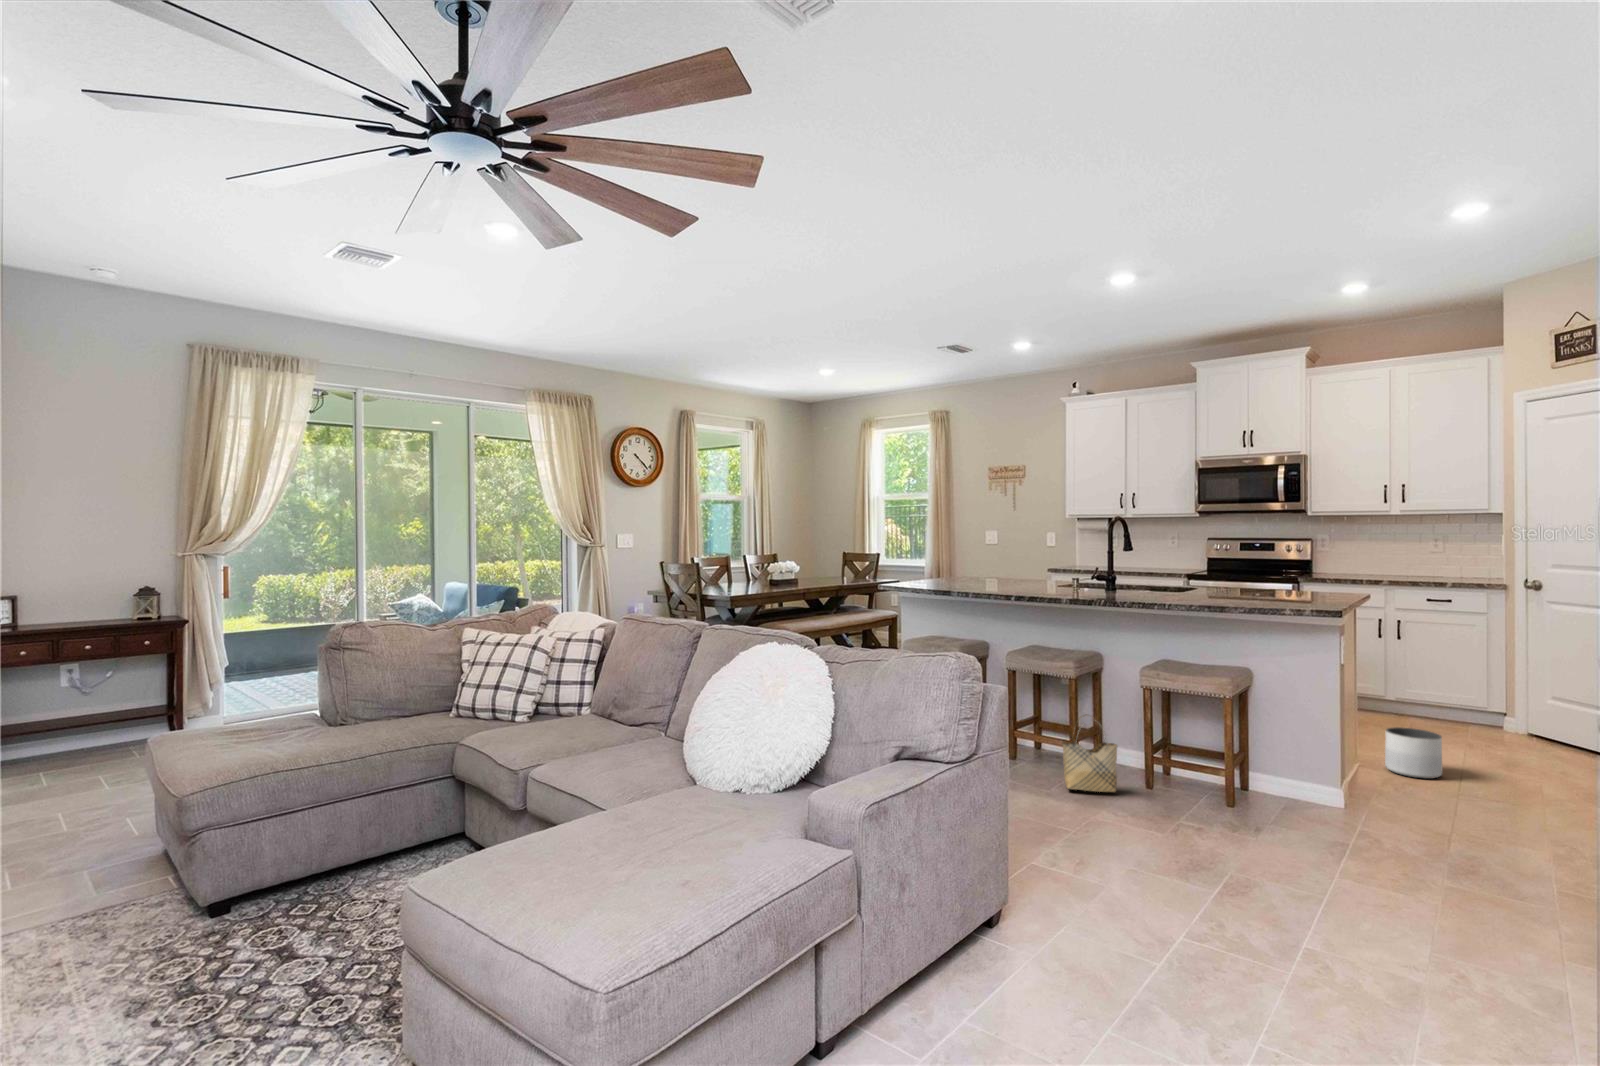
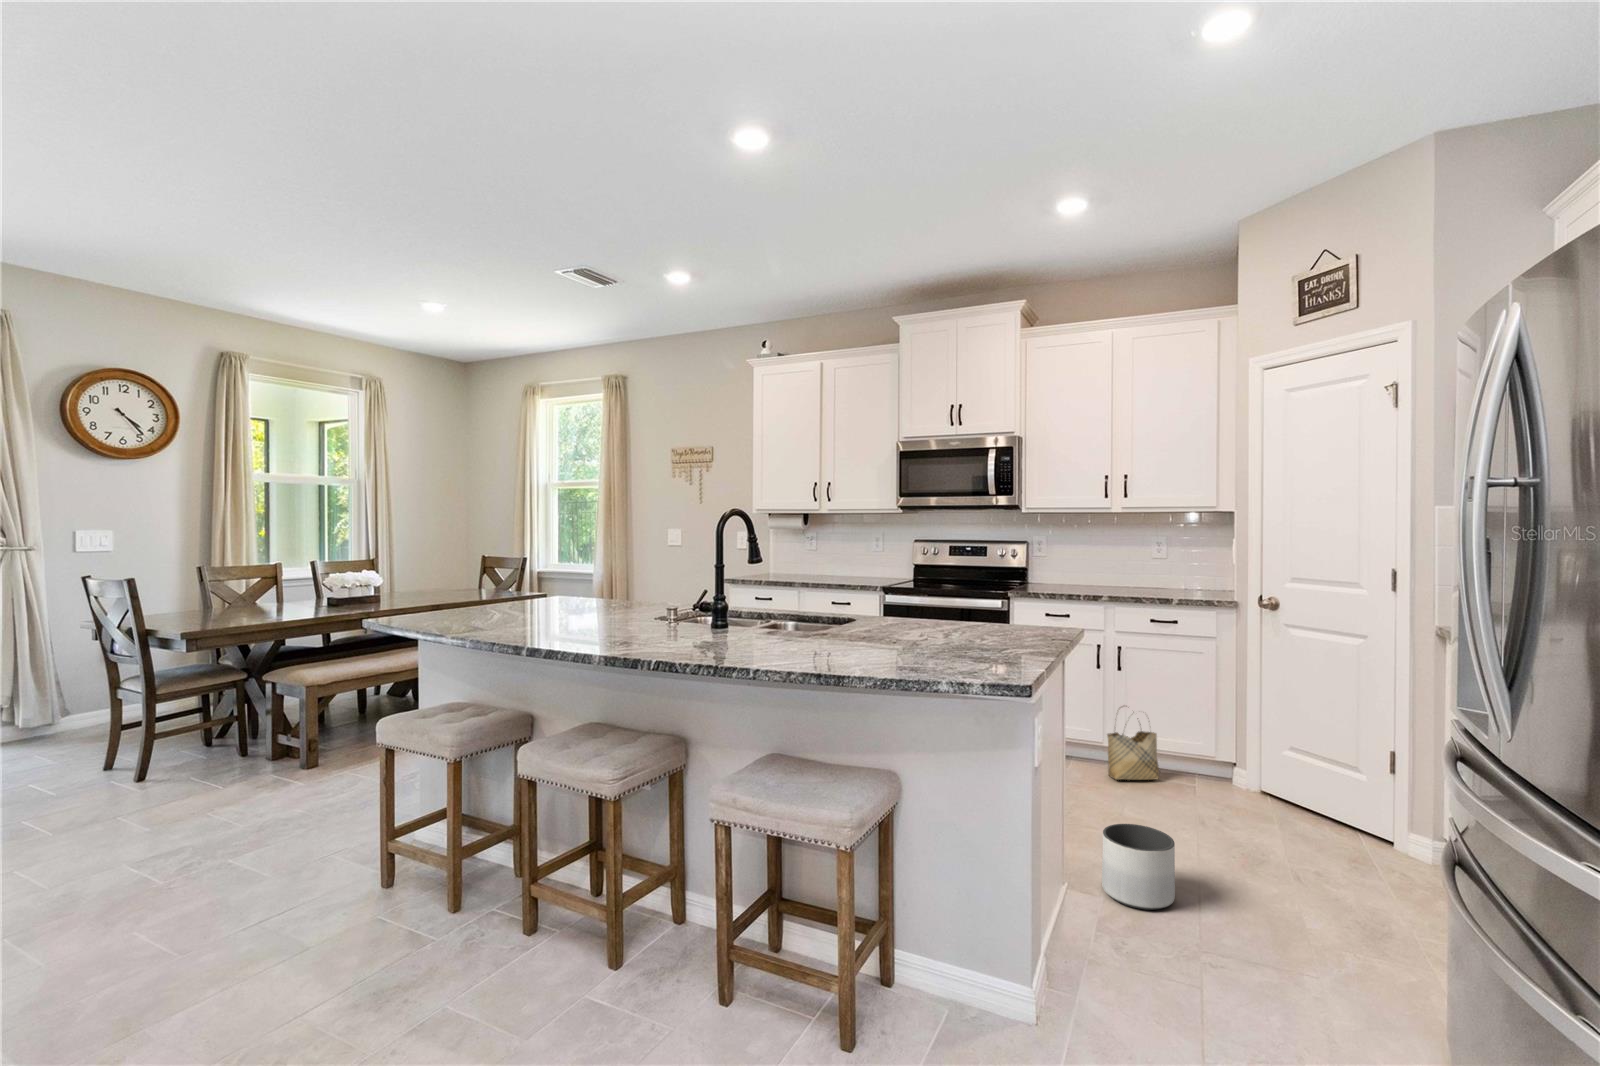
woven basket: present [1062,723,1117,792] -> present [1107,712,1159,780]

